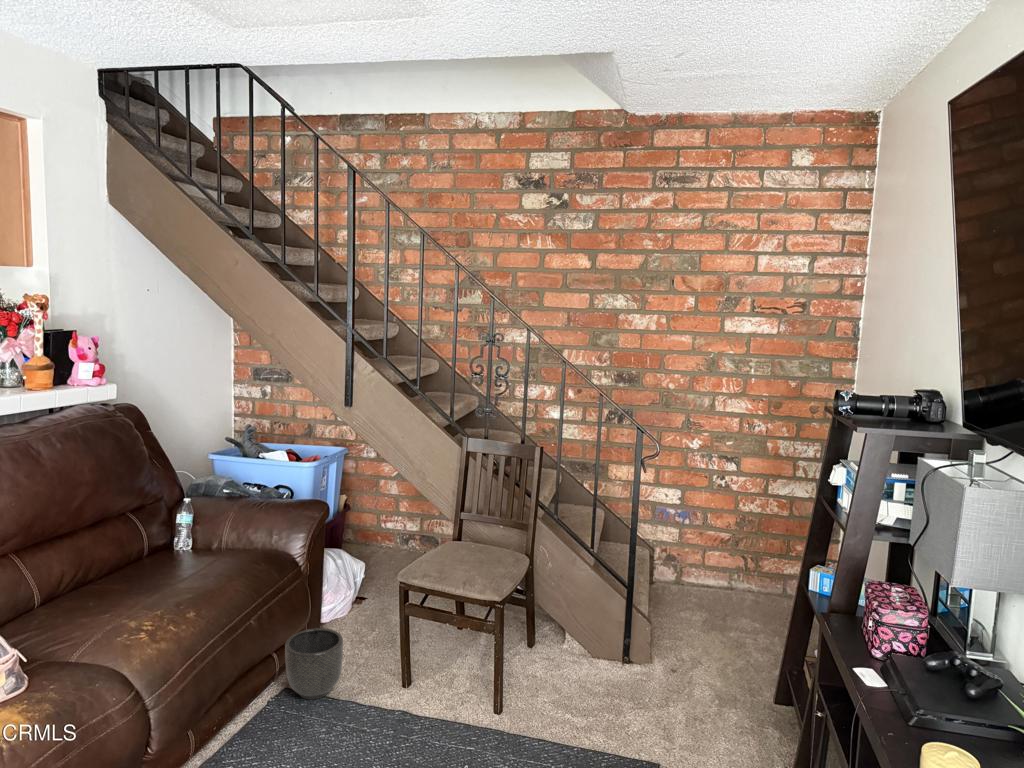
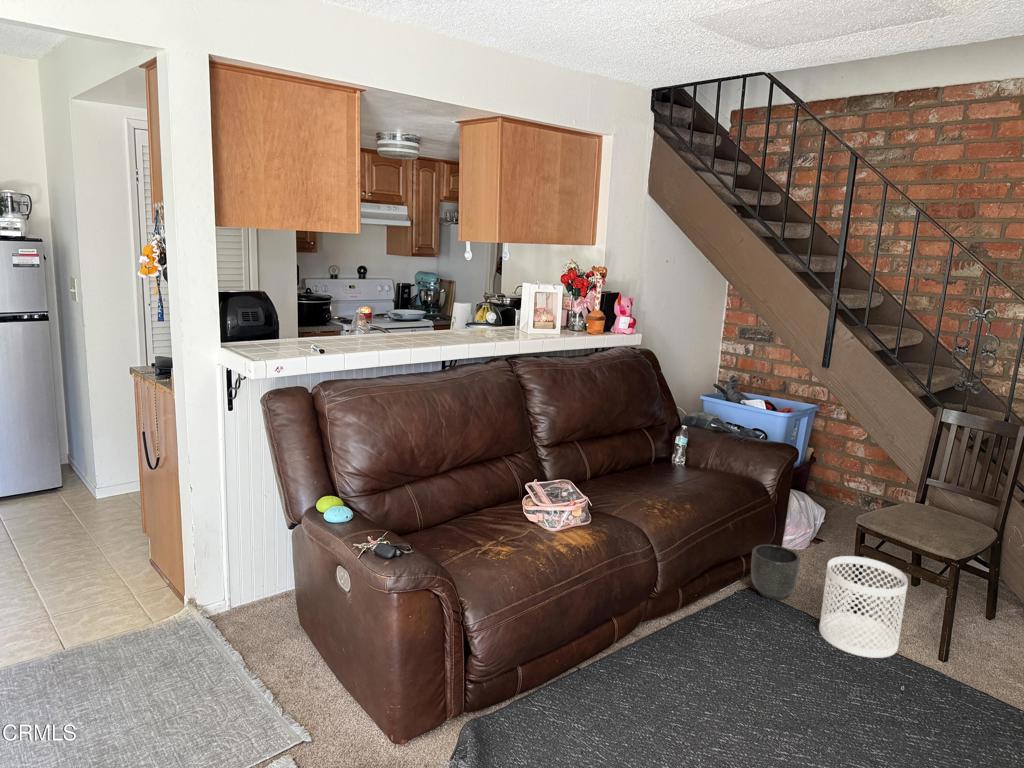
waste basket: none [372,620,458,744] -> present [819,556,908,658]

